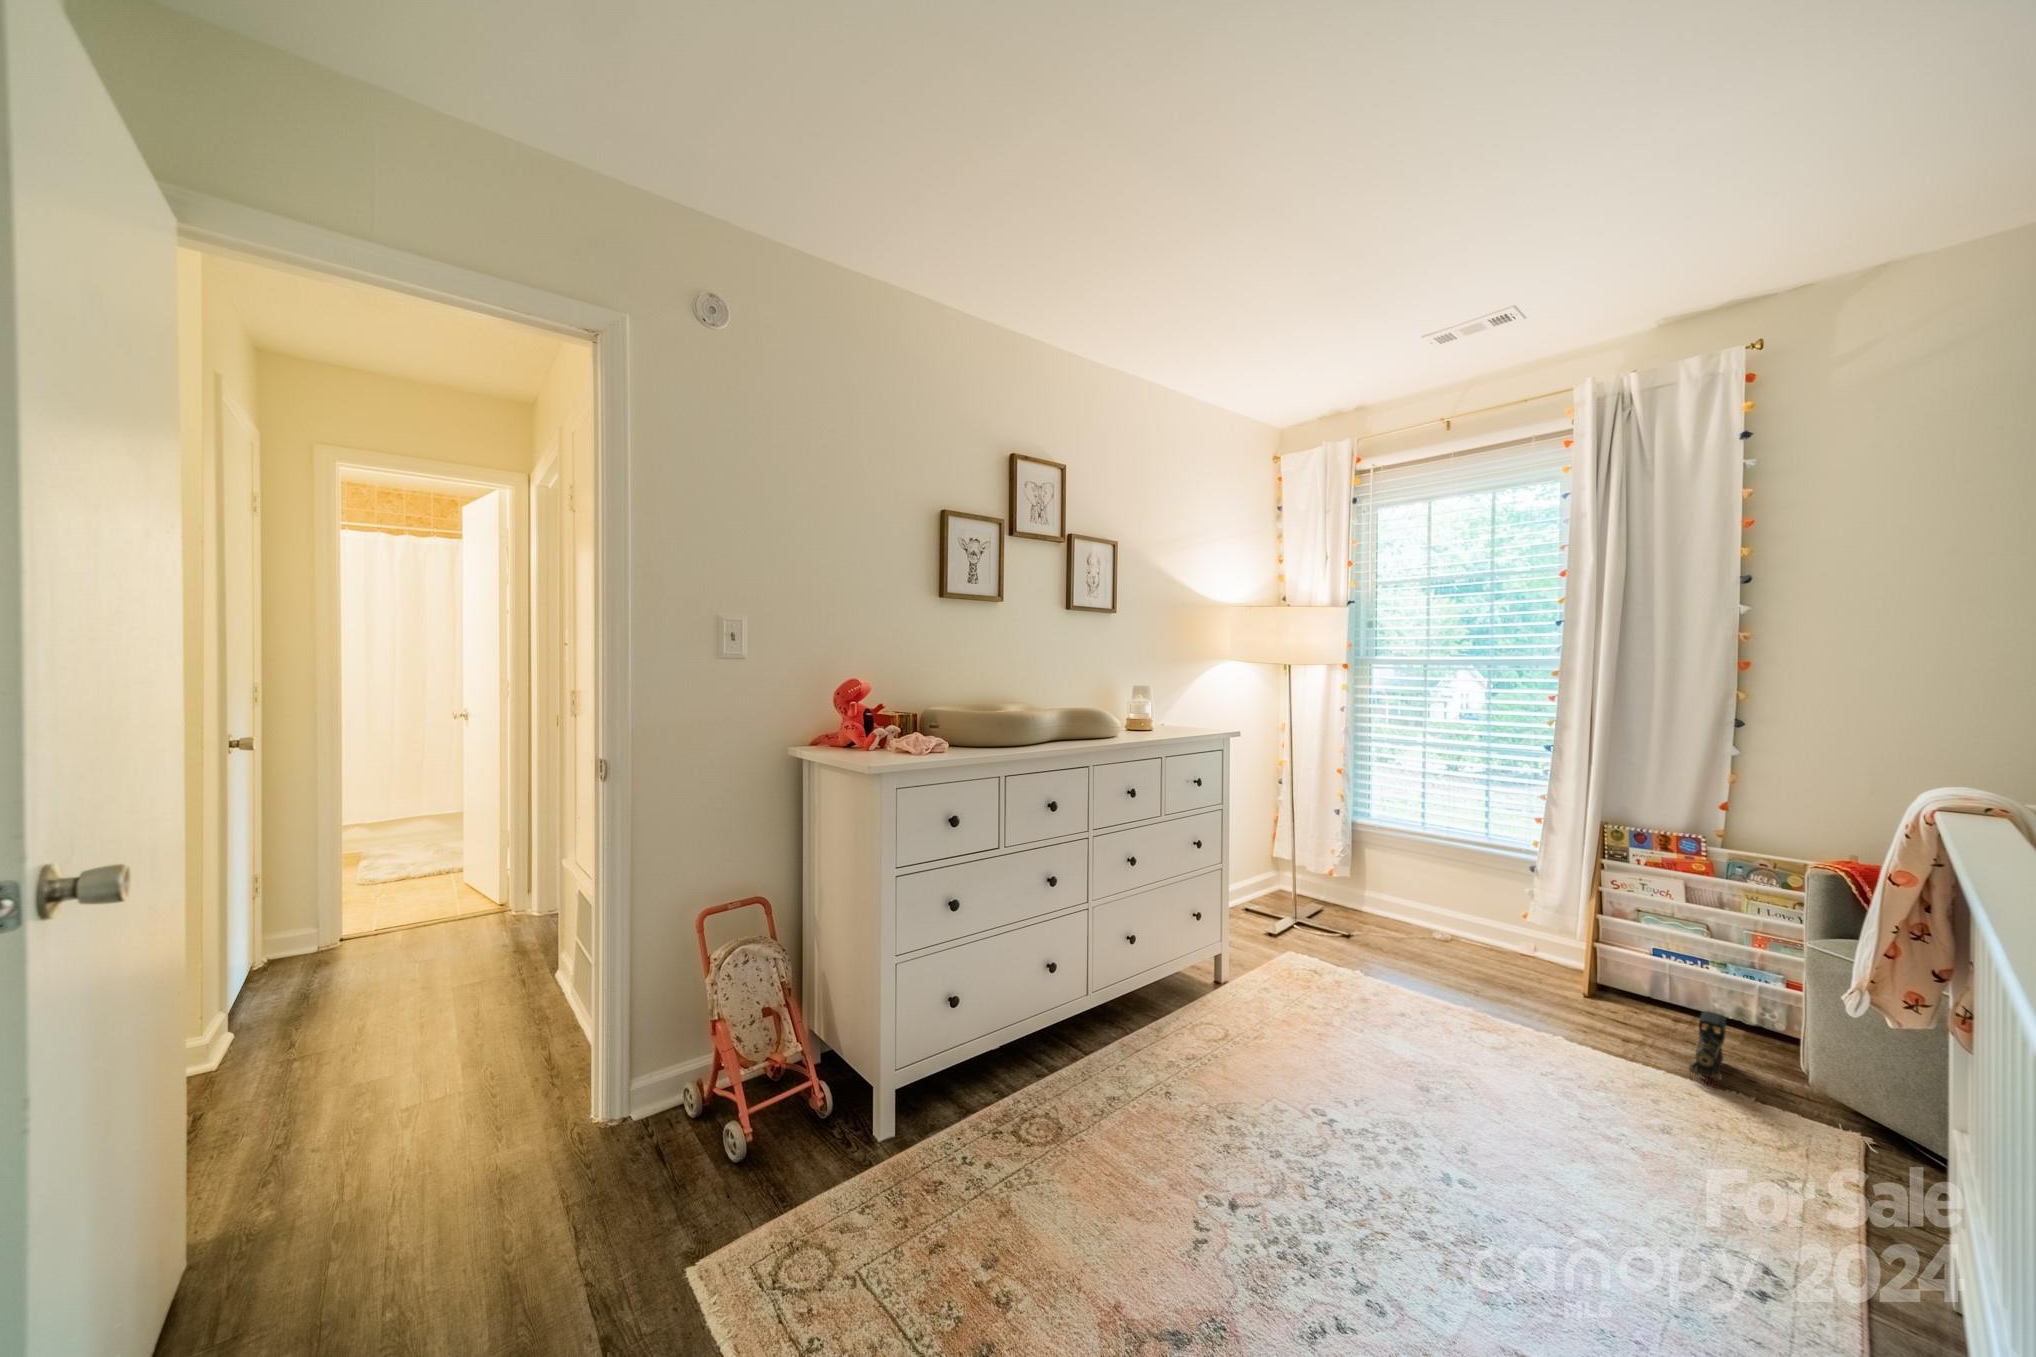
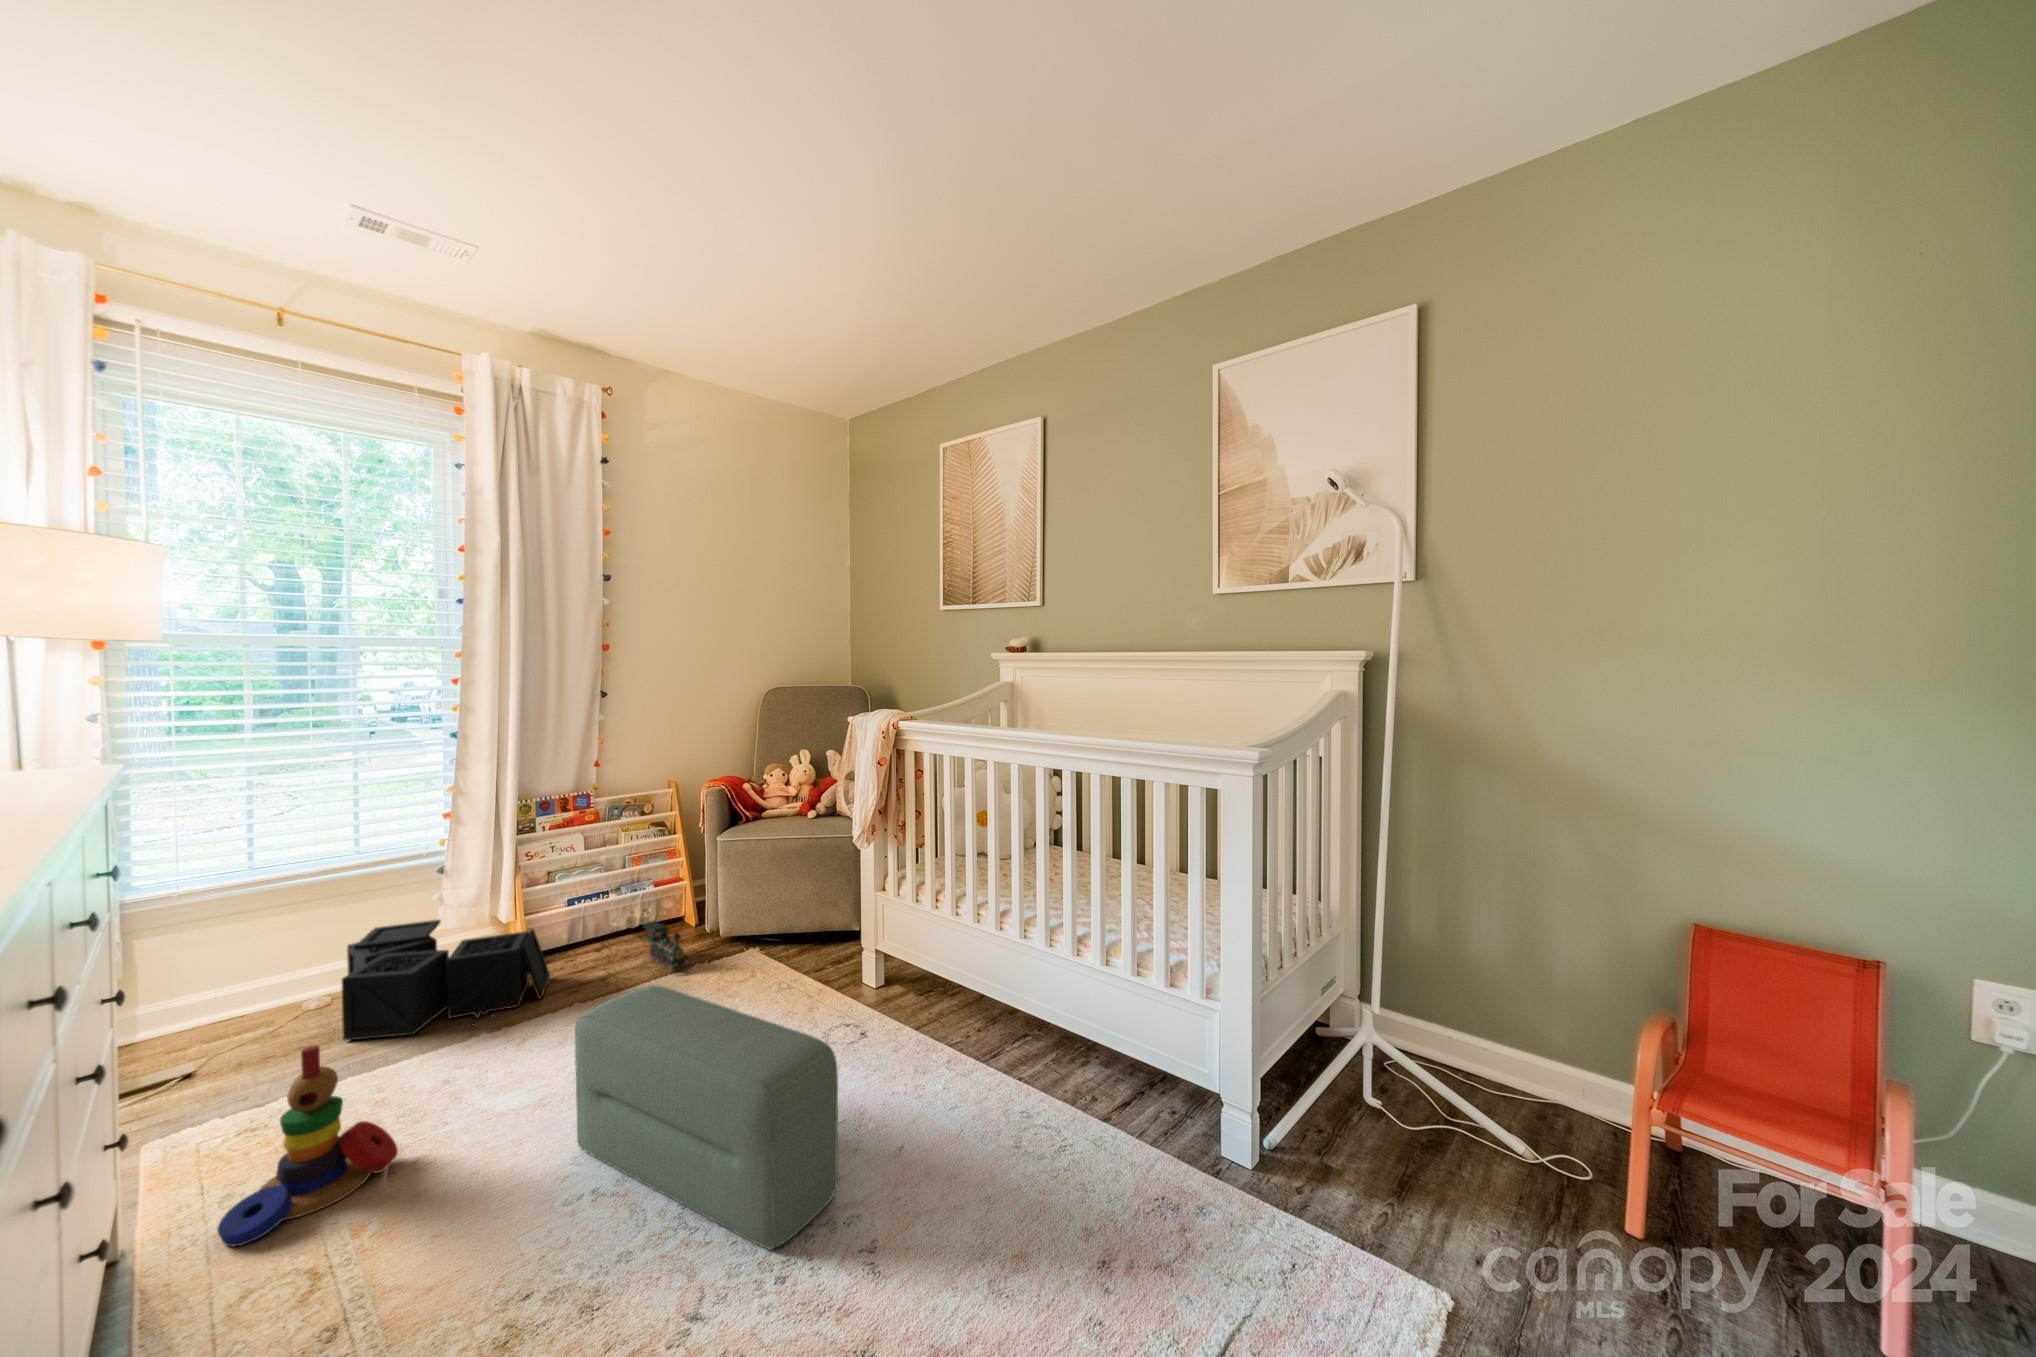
storage bin: none [1407,898,1583,1015] -> present [342,920,550,1041]
stacking toy: none [1226,917,1317,1025] -> present [217,1045,398,1246]
pouf: none [1307,980,1448,1283] -> present [575,985,838,1250]

